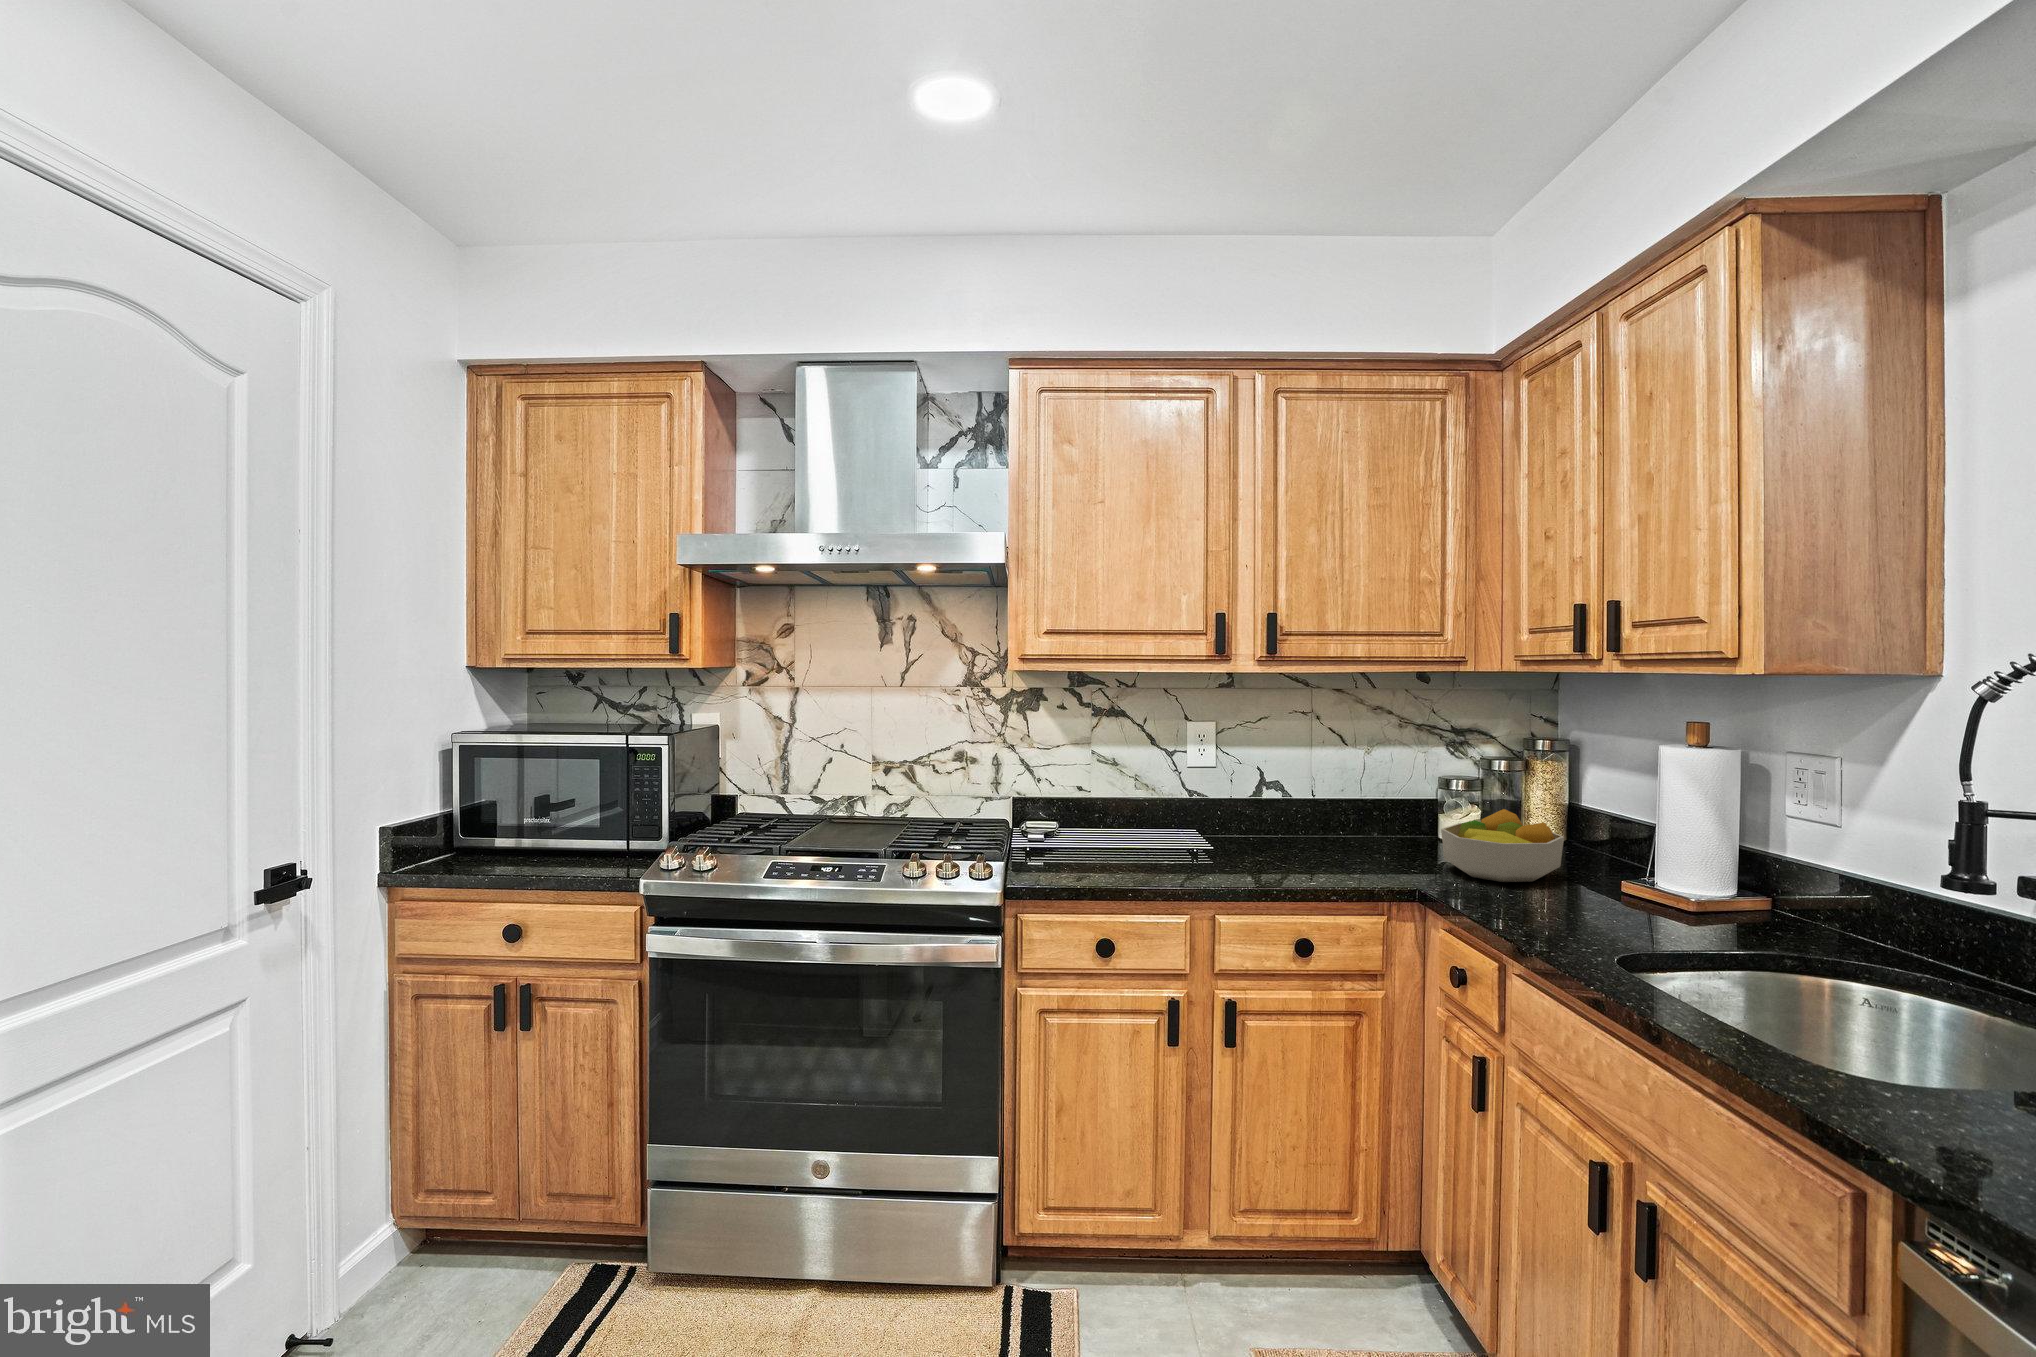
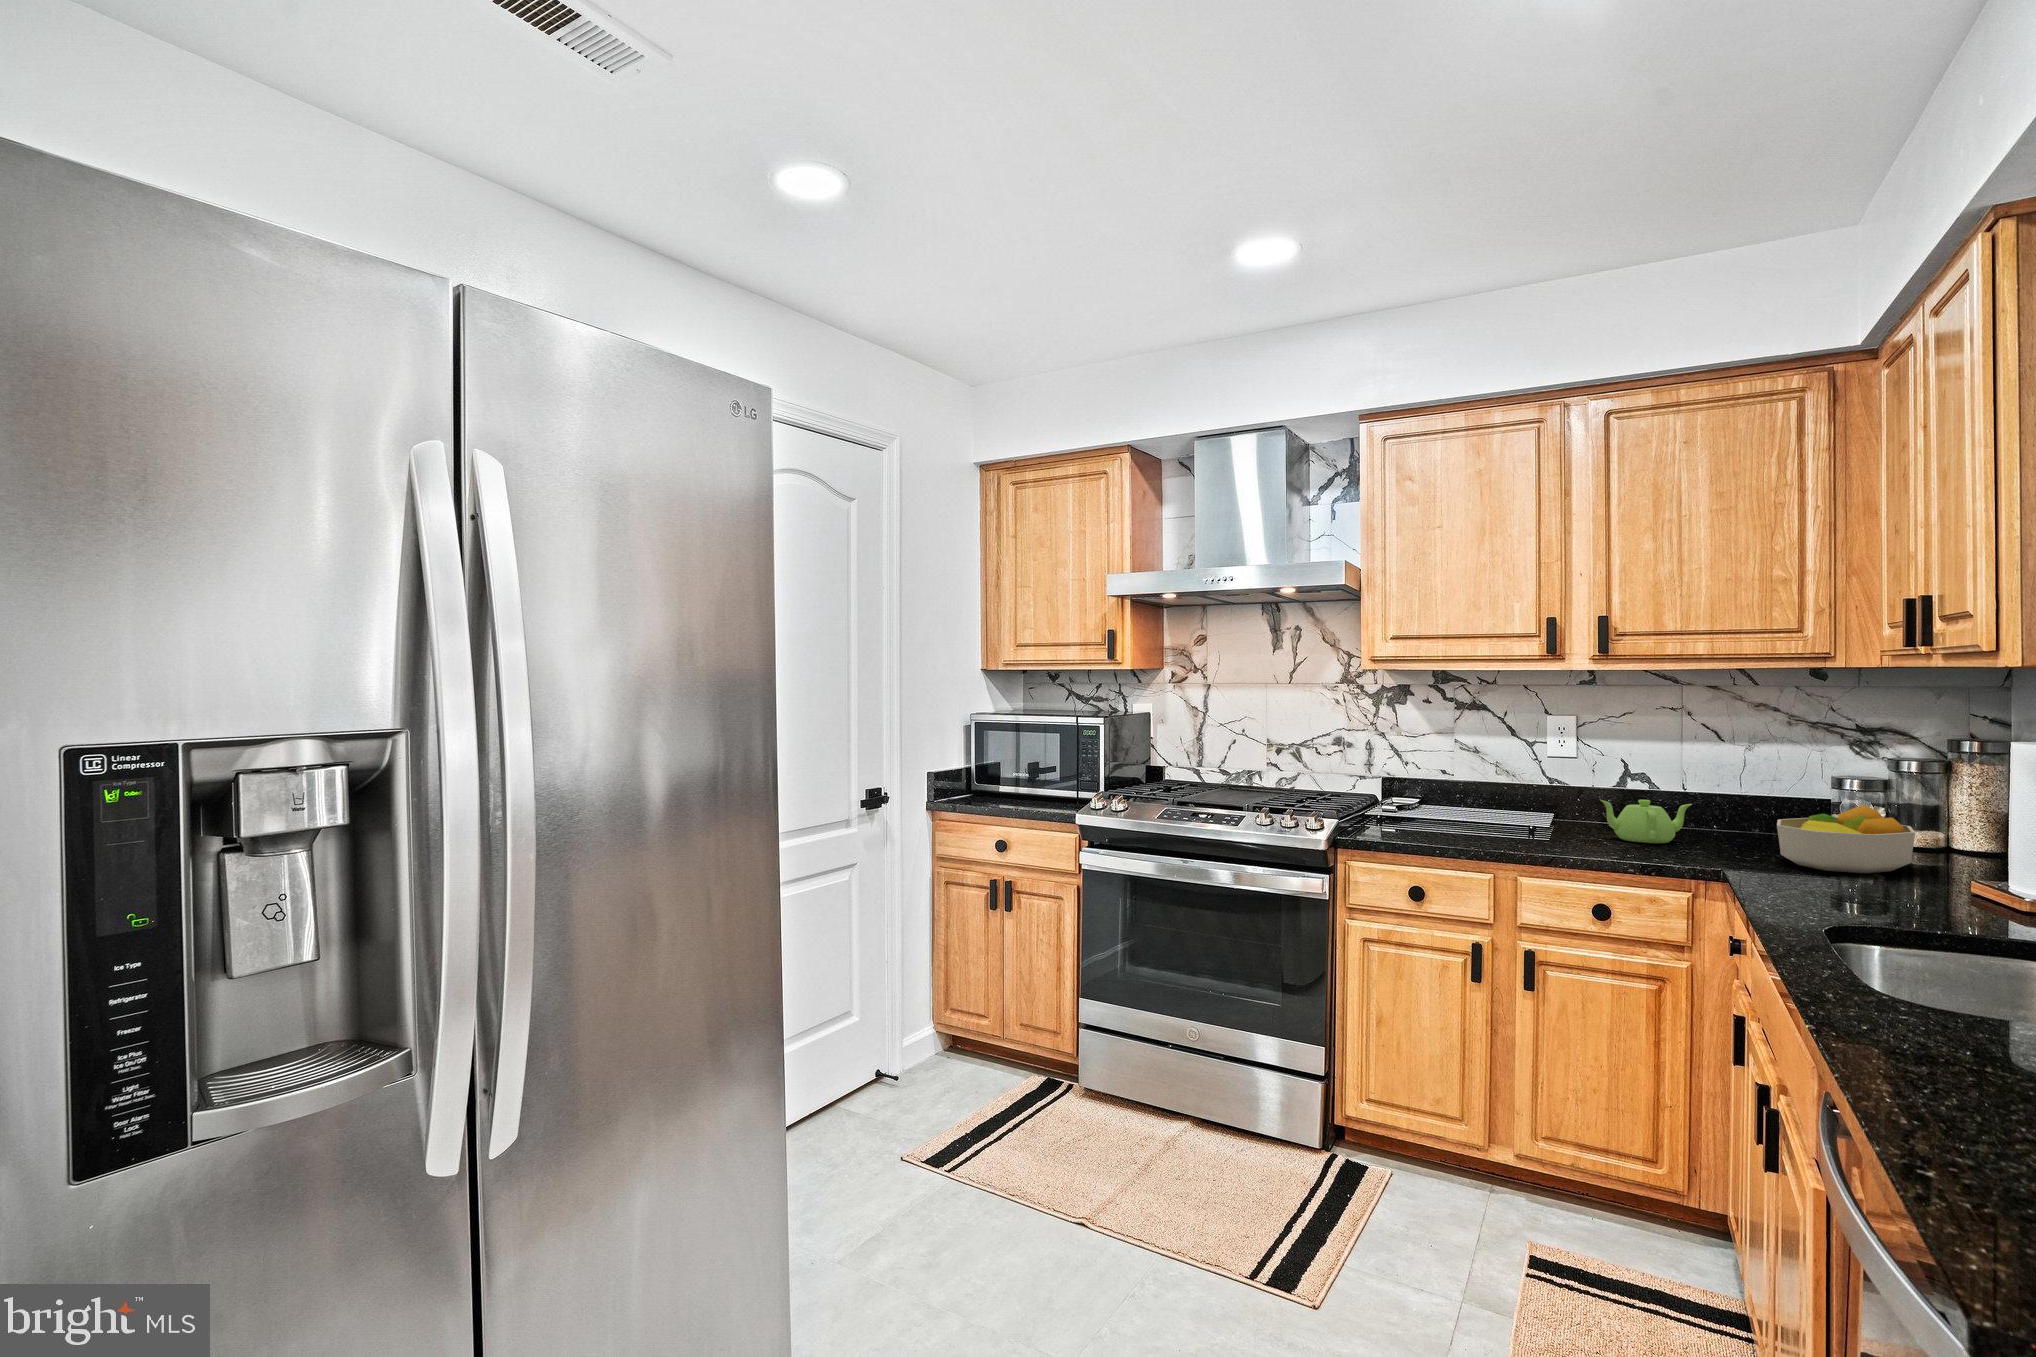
teapot: none [1270,813,1350,861] -> present [1600,800,1692,843]

